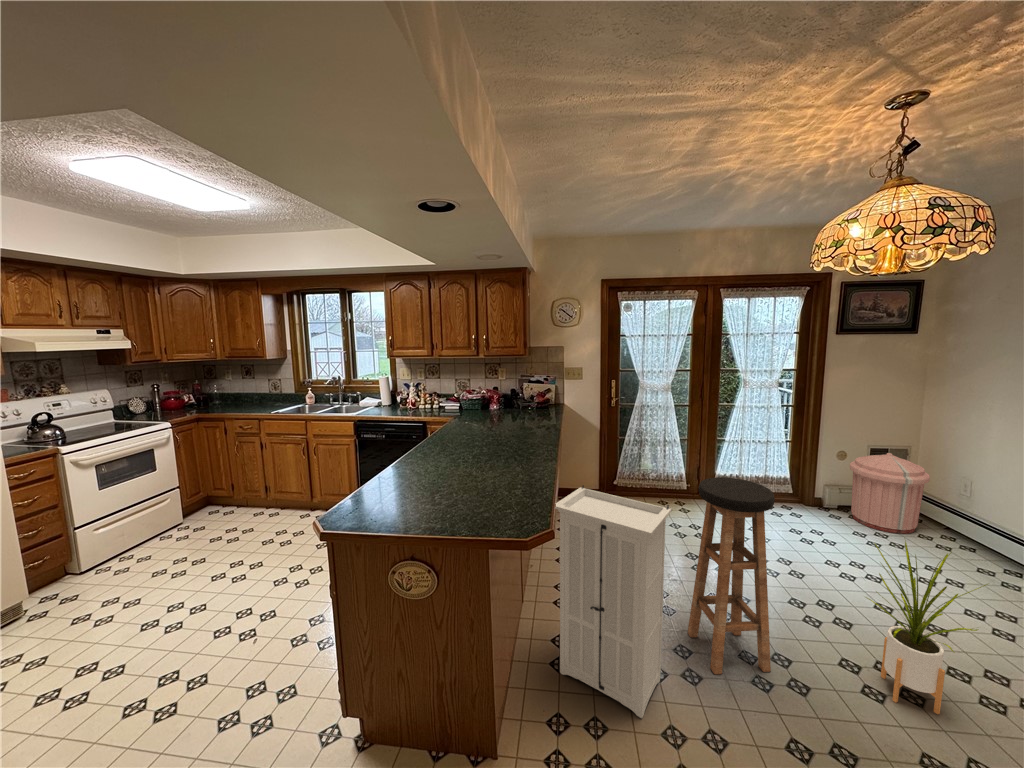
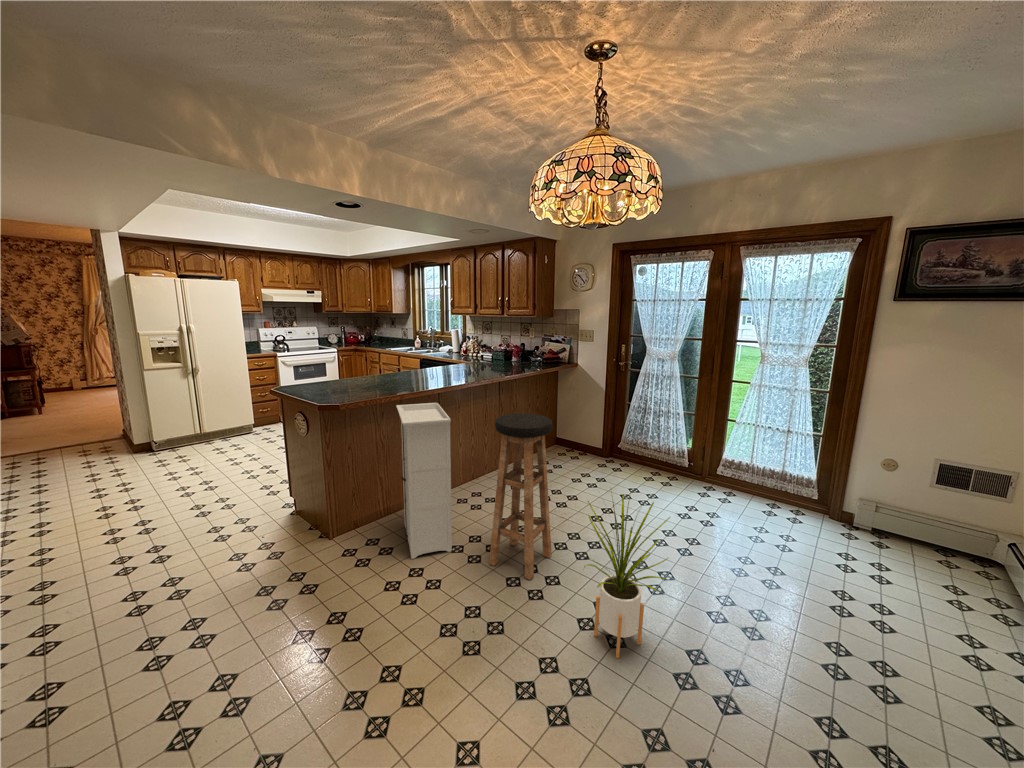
trash can: present [850,453,930,534] -> none [871,467,992,580]

